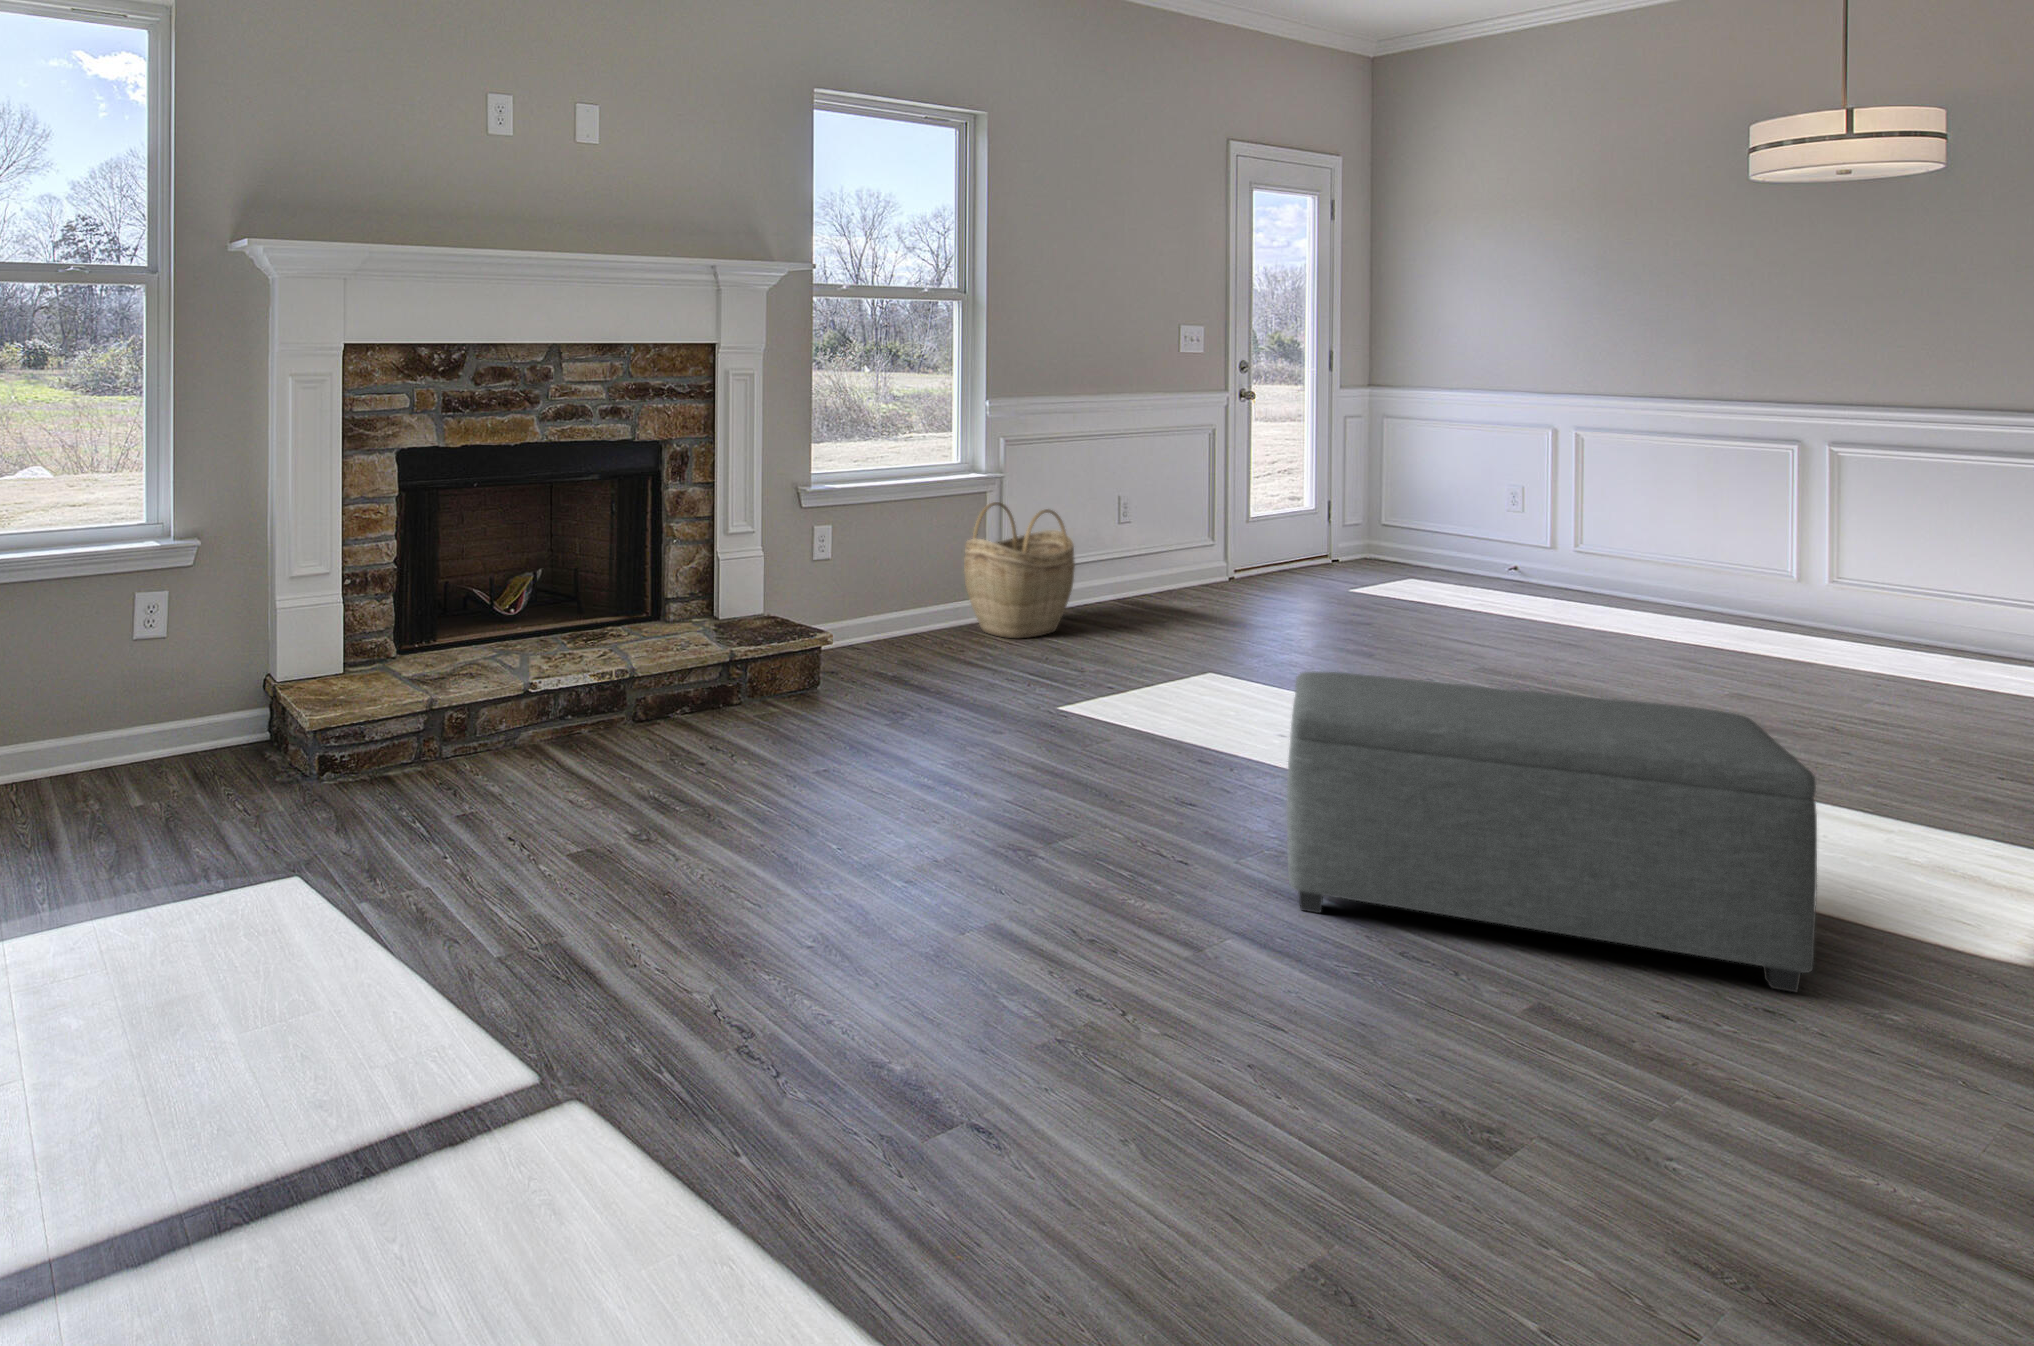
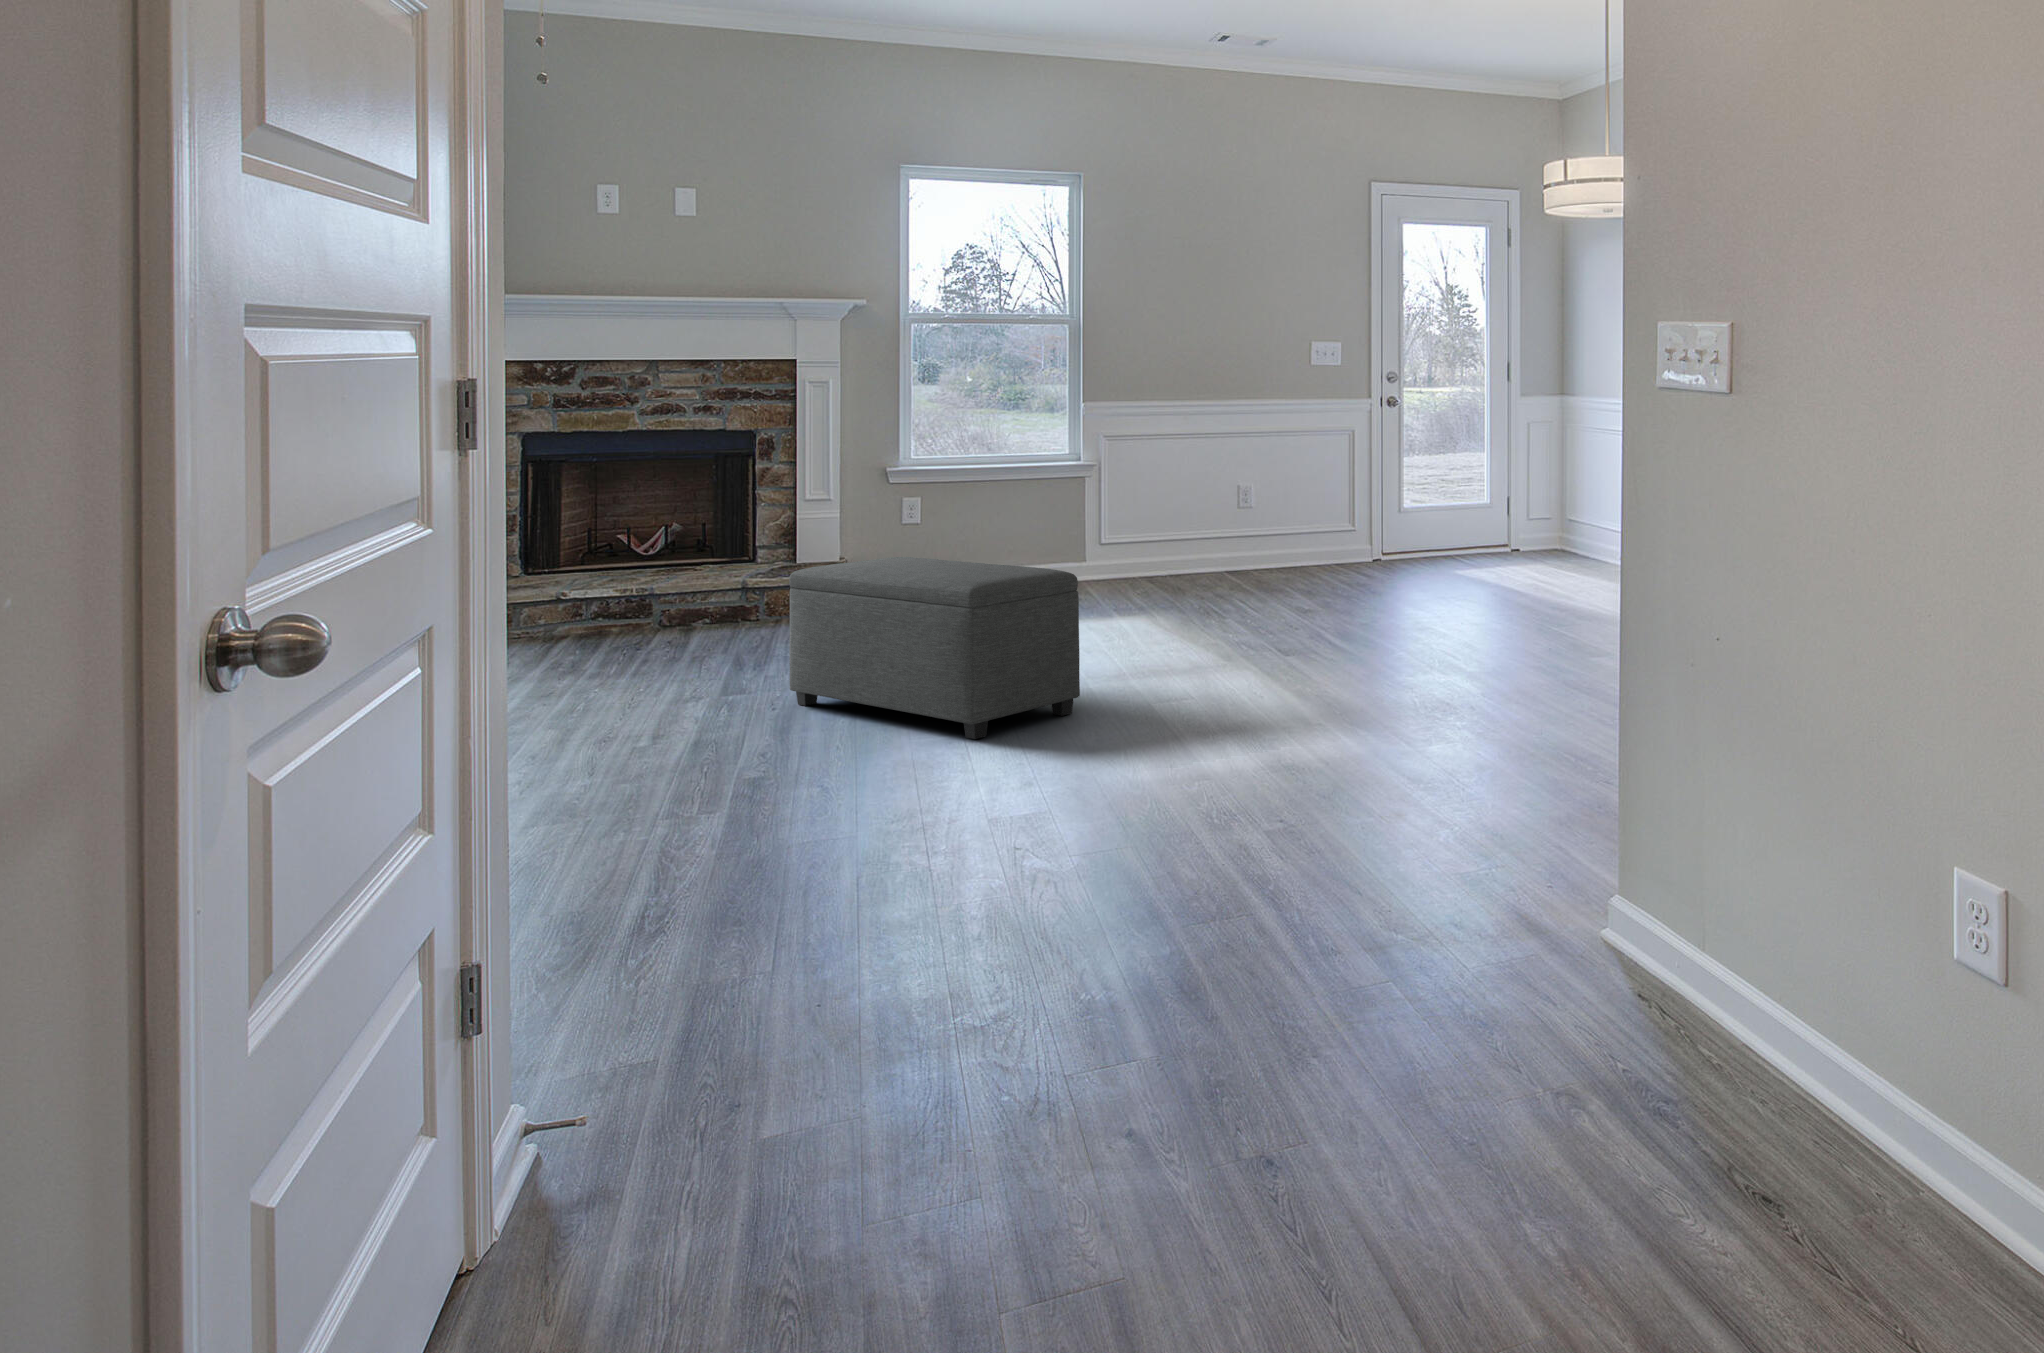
woven basket: present [964,502,1075,638] -> none [1045,484,1137,590]

